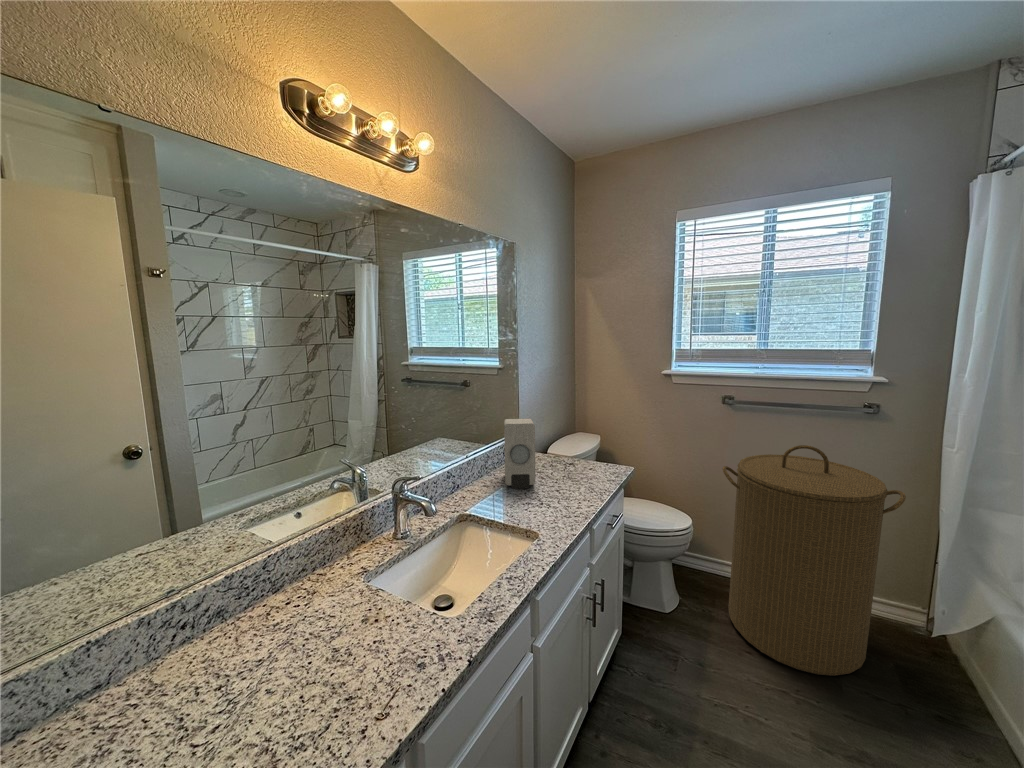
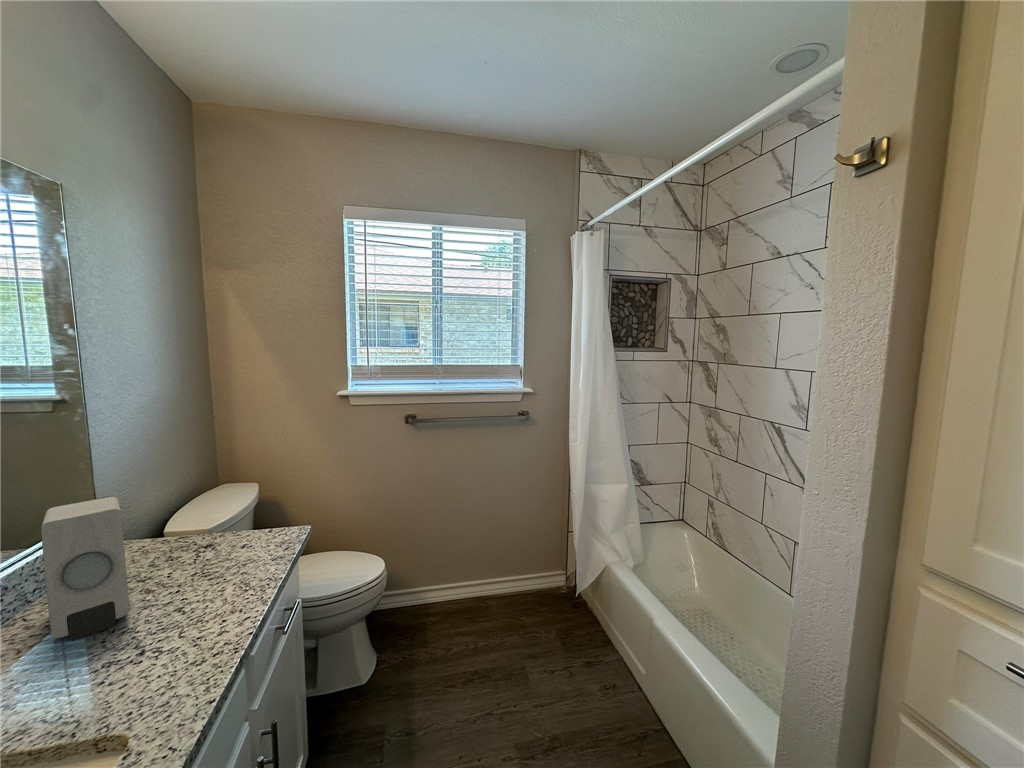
laundry hamper: present [723,445,906,676] -> none [412,458,553,682]

